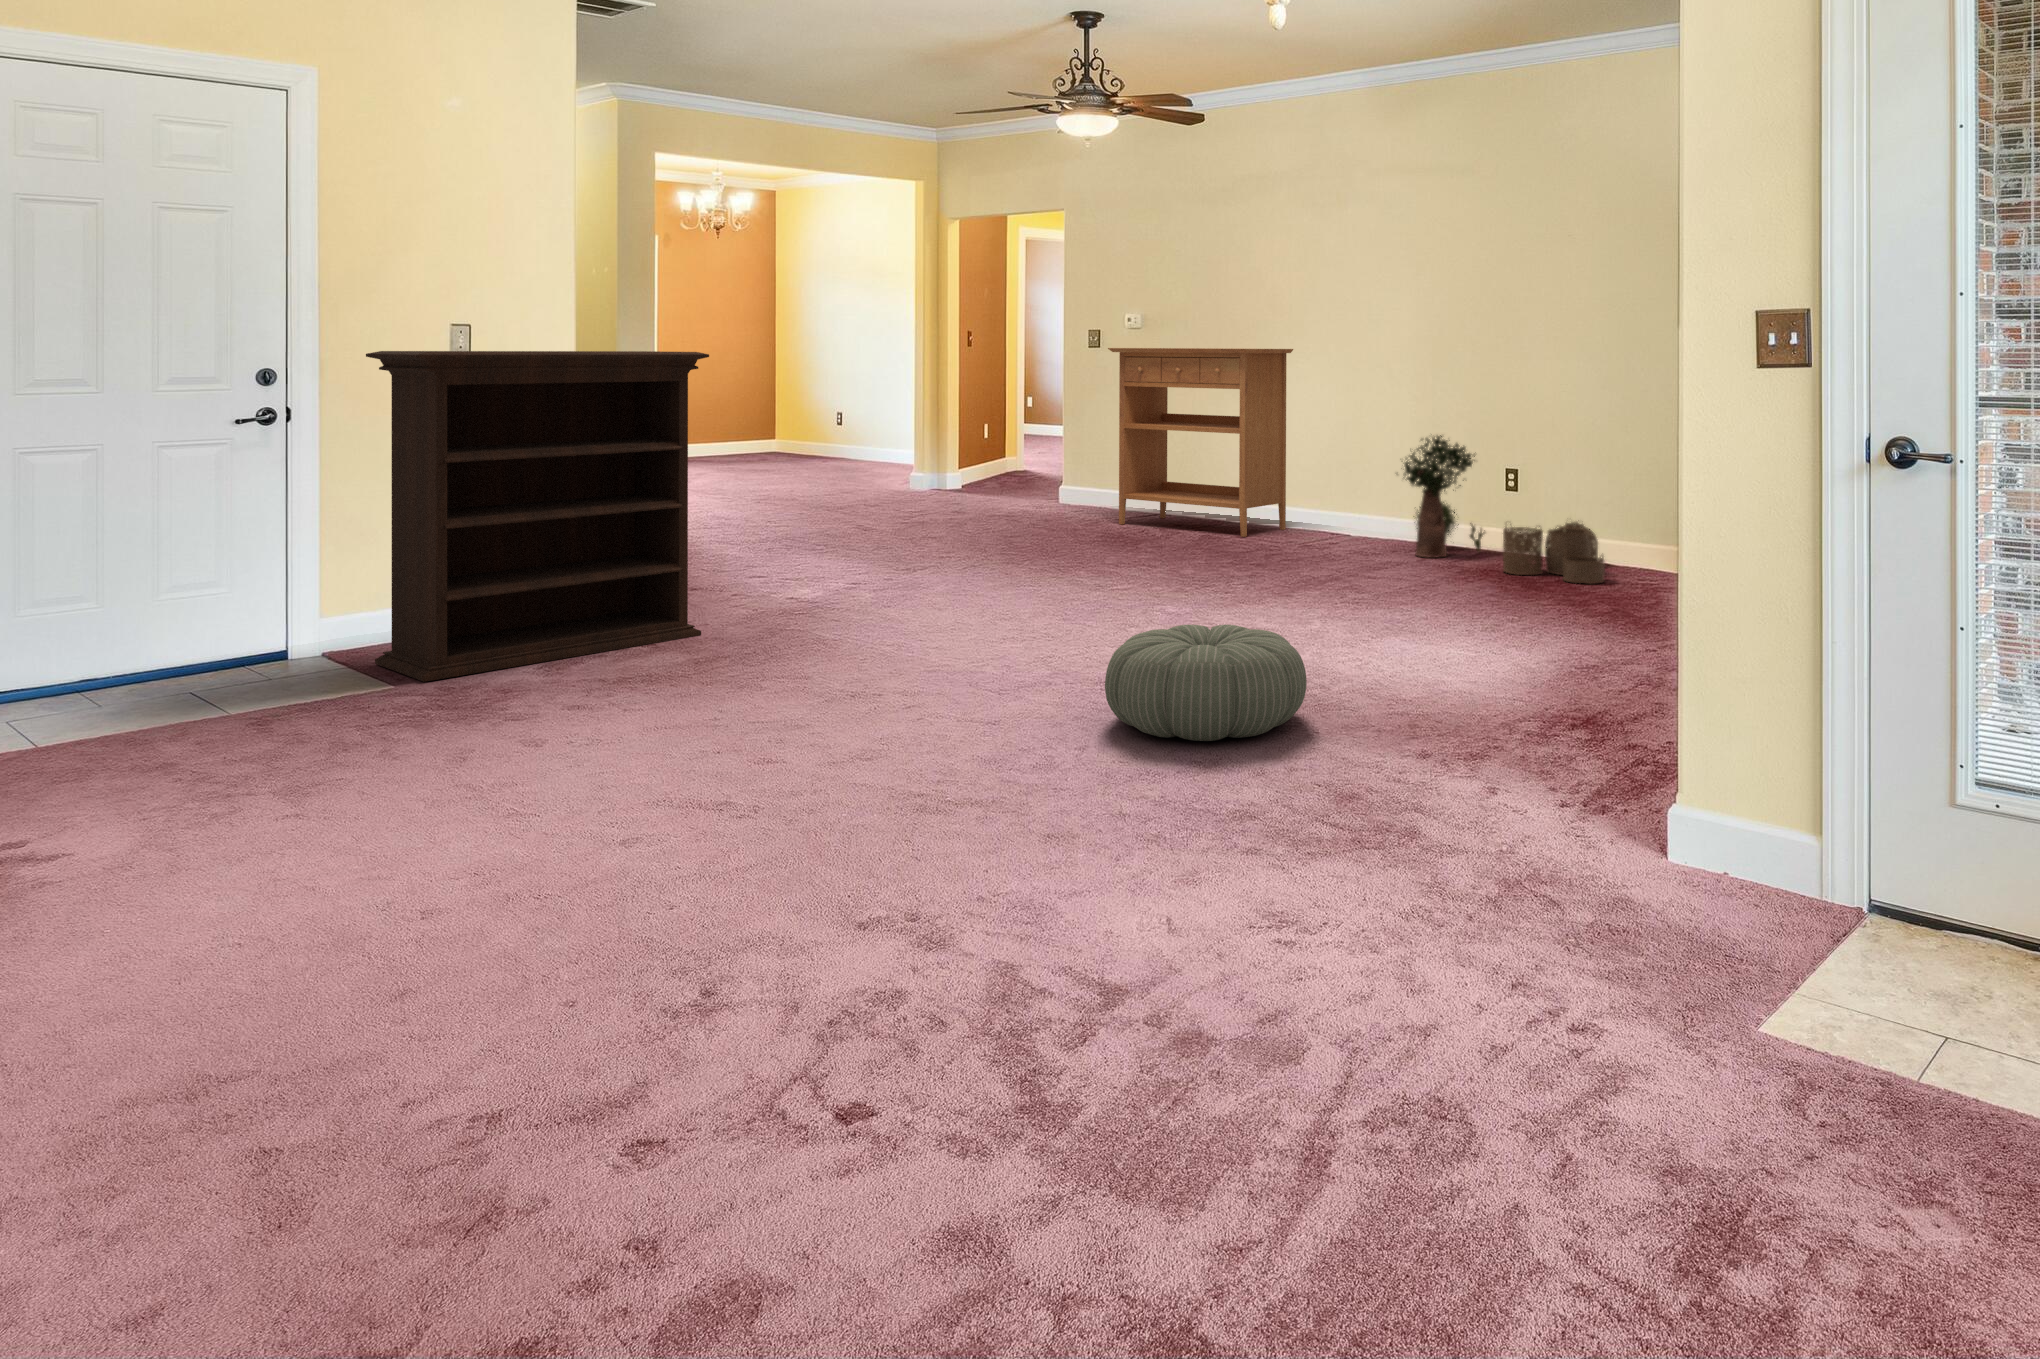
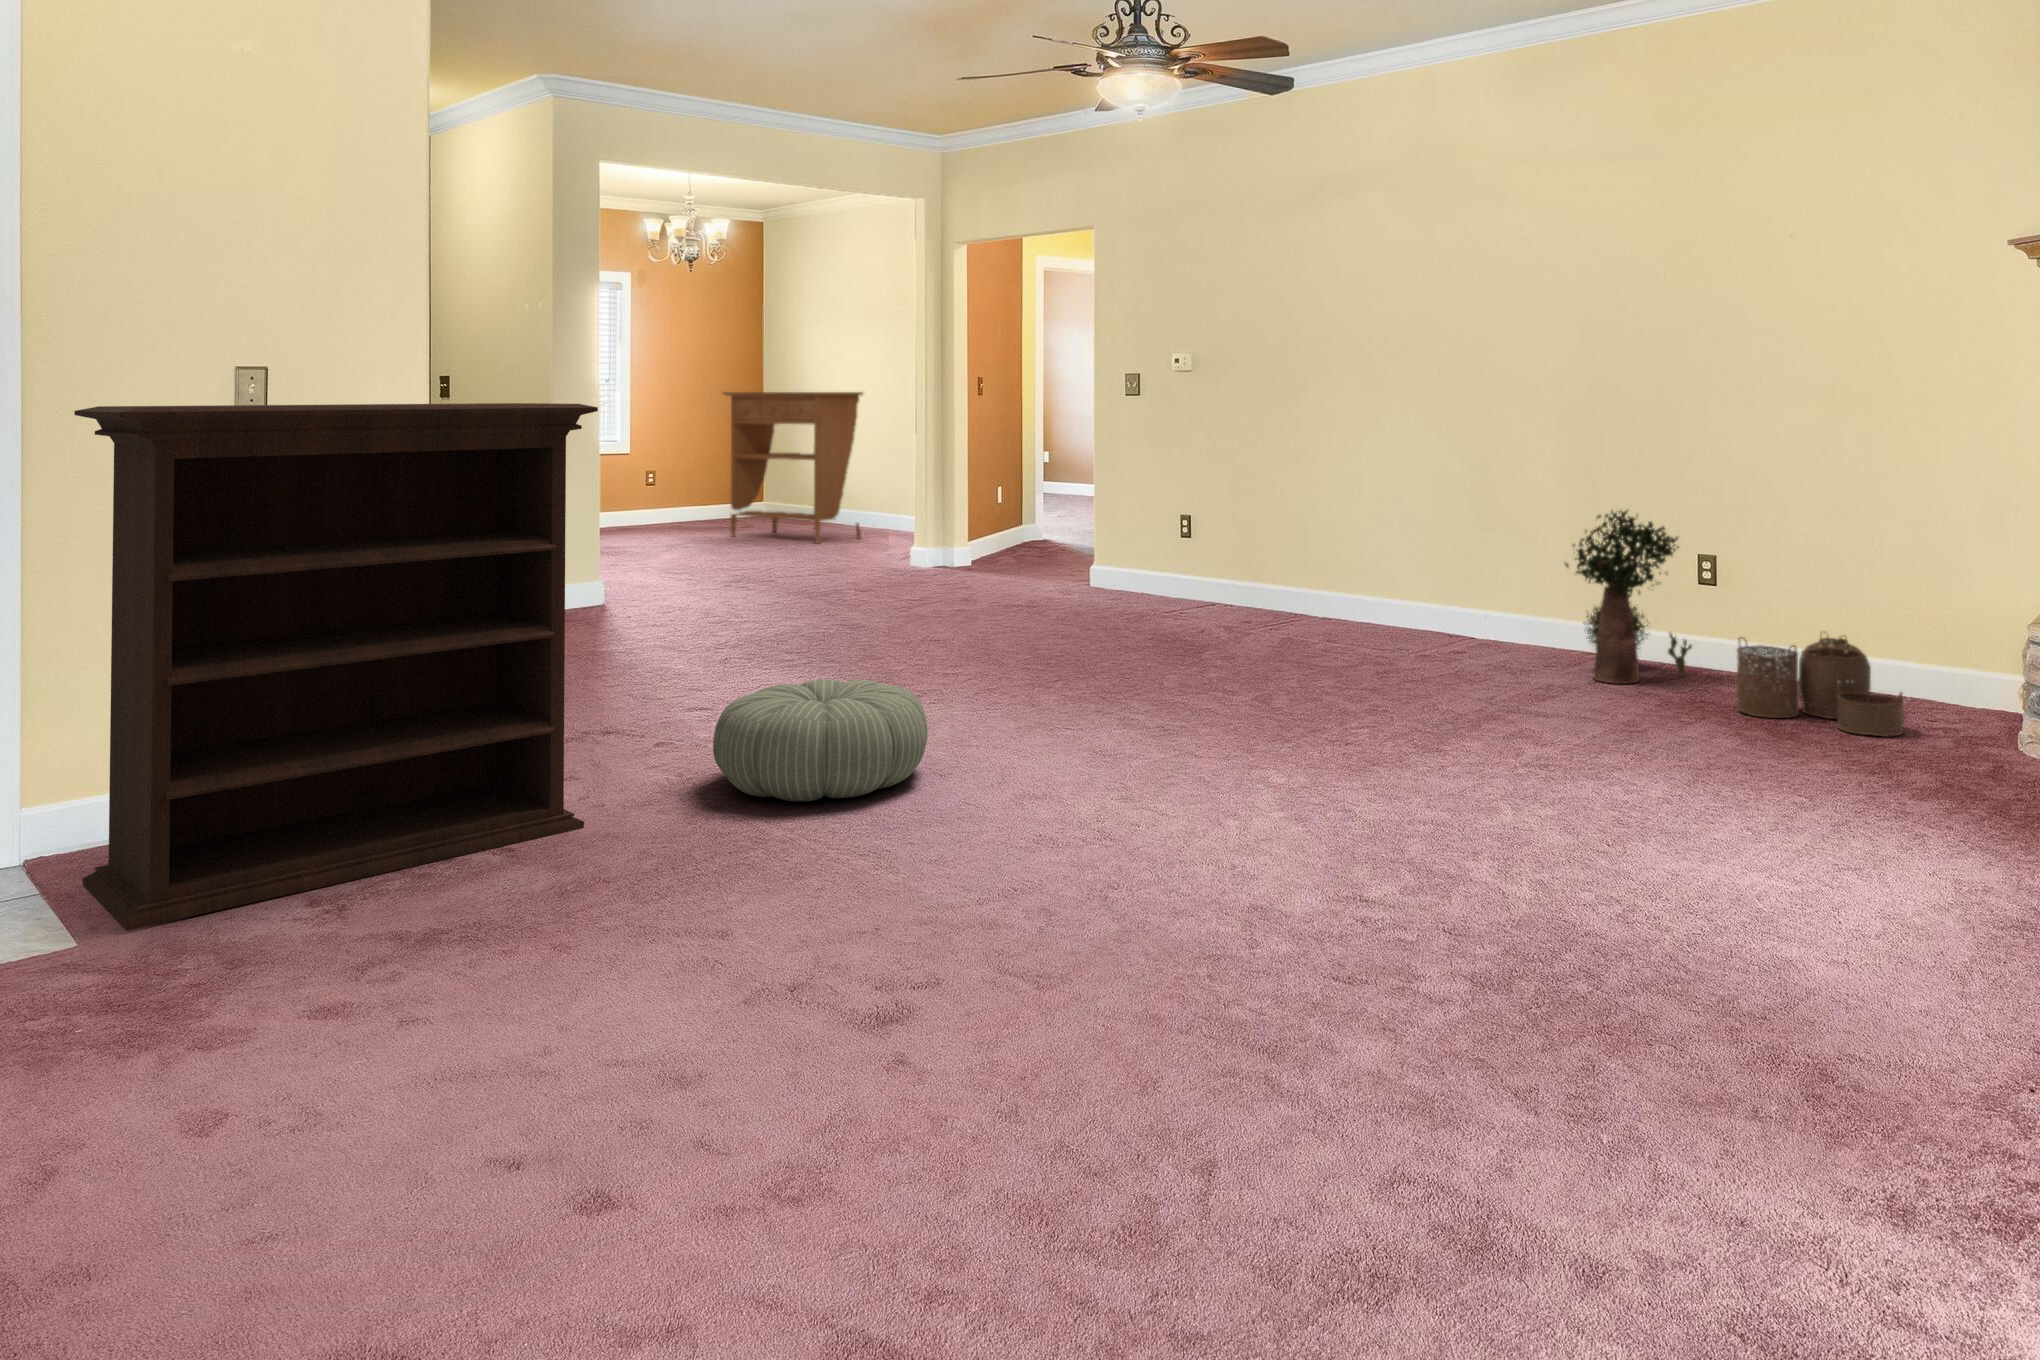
console table: present [1108,348,1293,537] -> present [723,392,863,543]
pouf: present [1105,625,1307,741] -> present [713,679,928,801]

